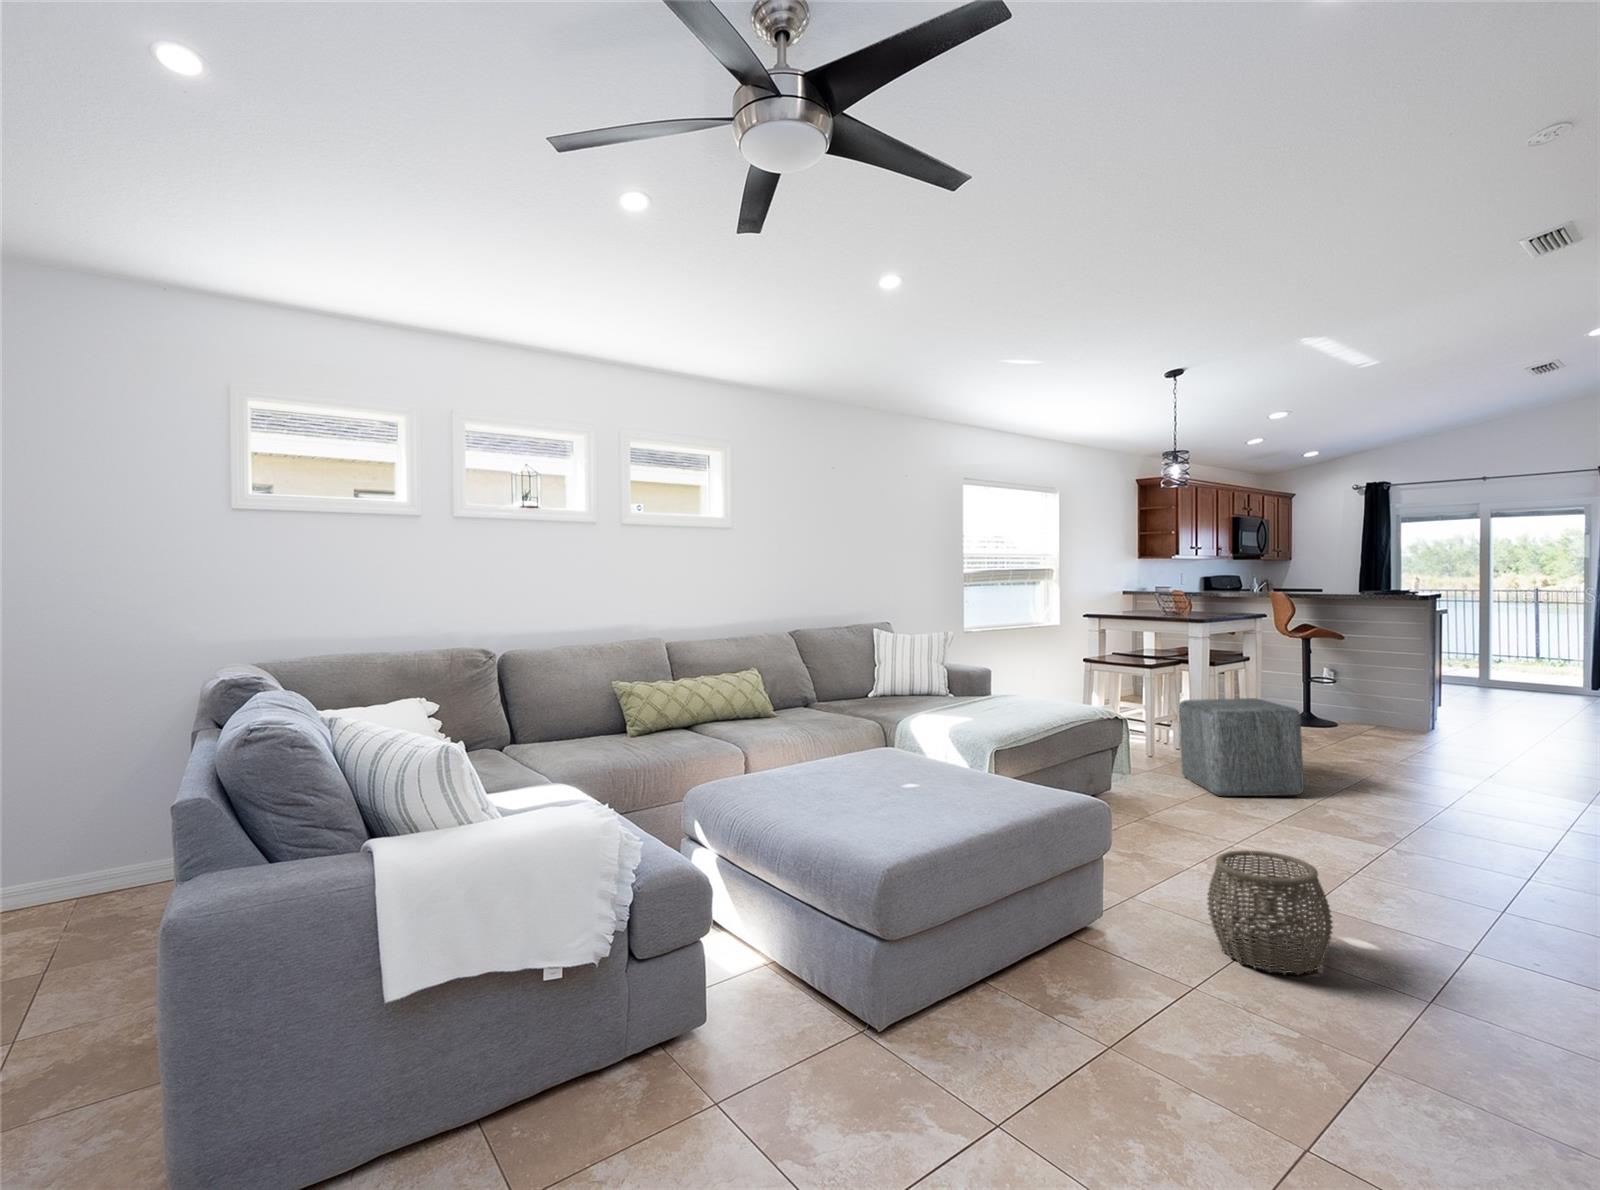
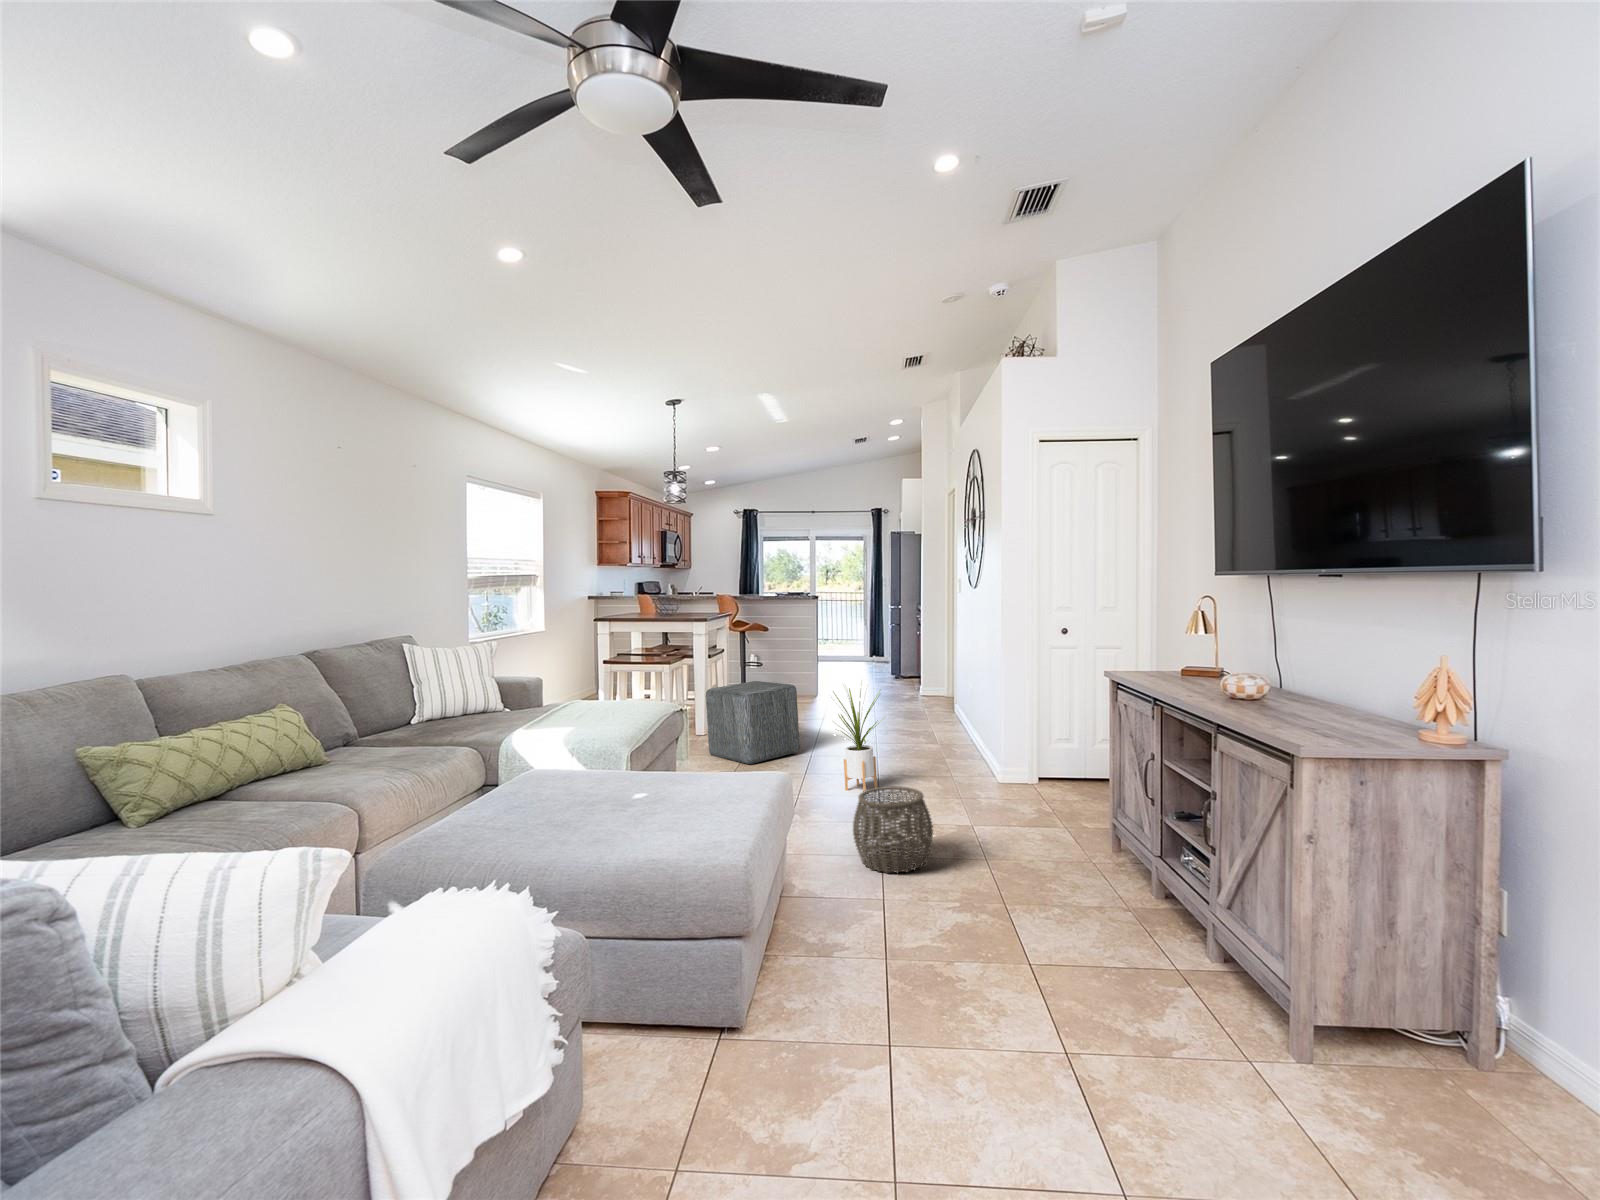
house plant: none [1289,710,1388,866] -> present [833,688,882,791]

